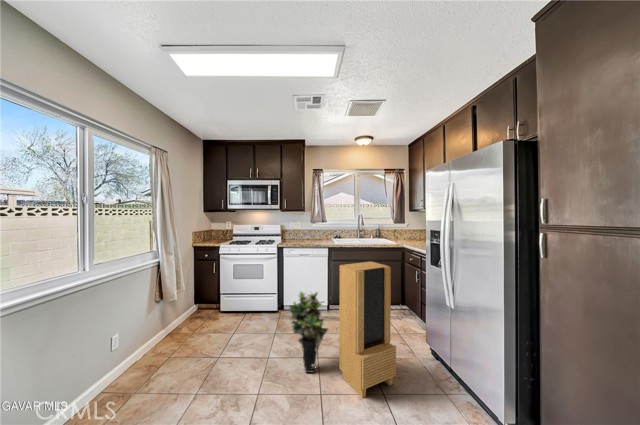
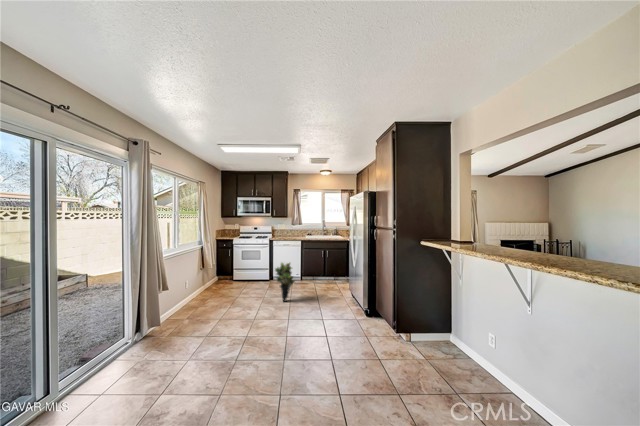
storage cabinet: present [339,262,396,398] -> none [300,245,327,309]

